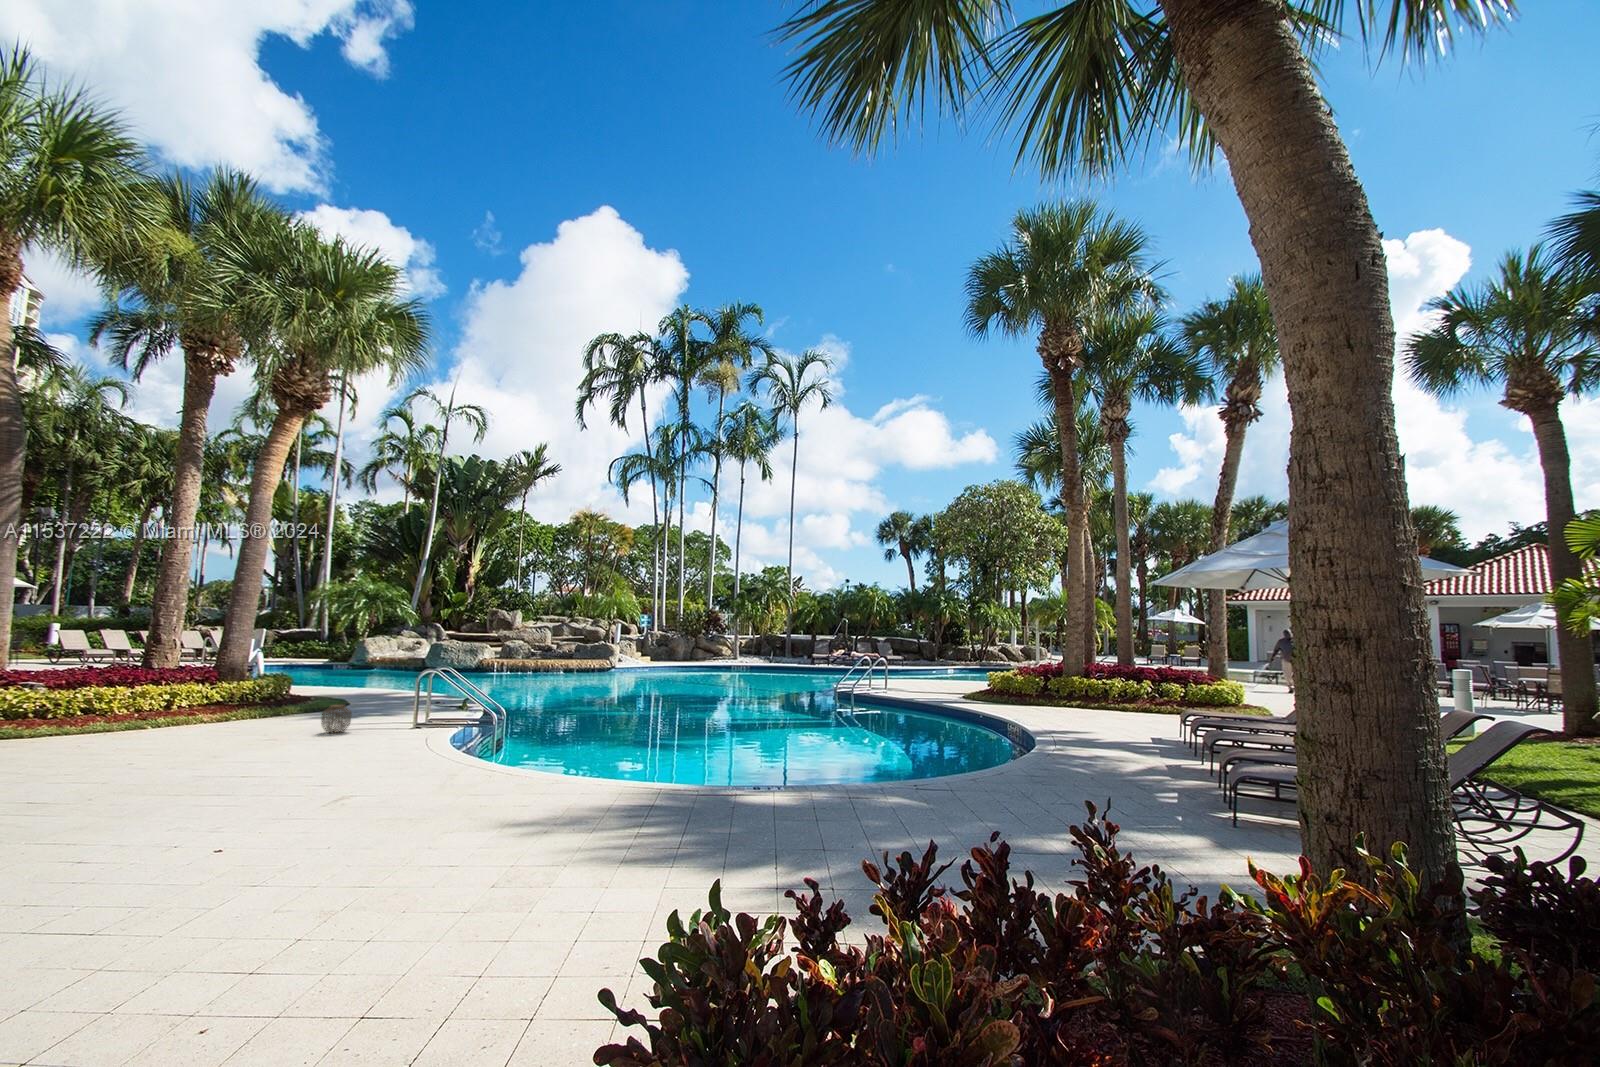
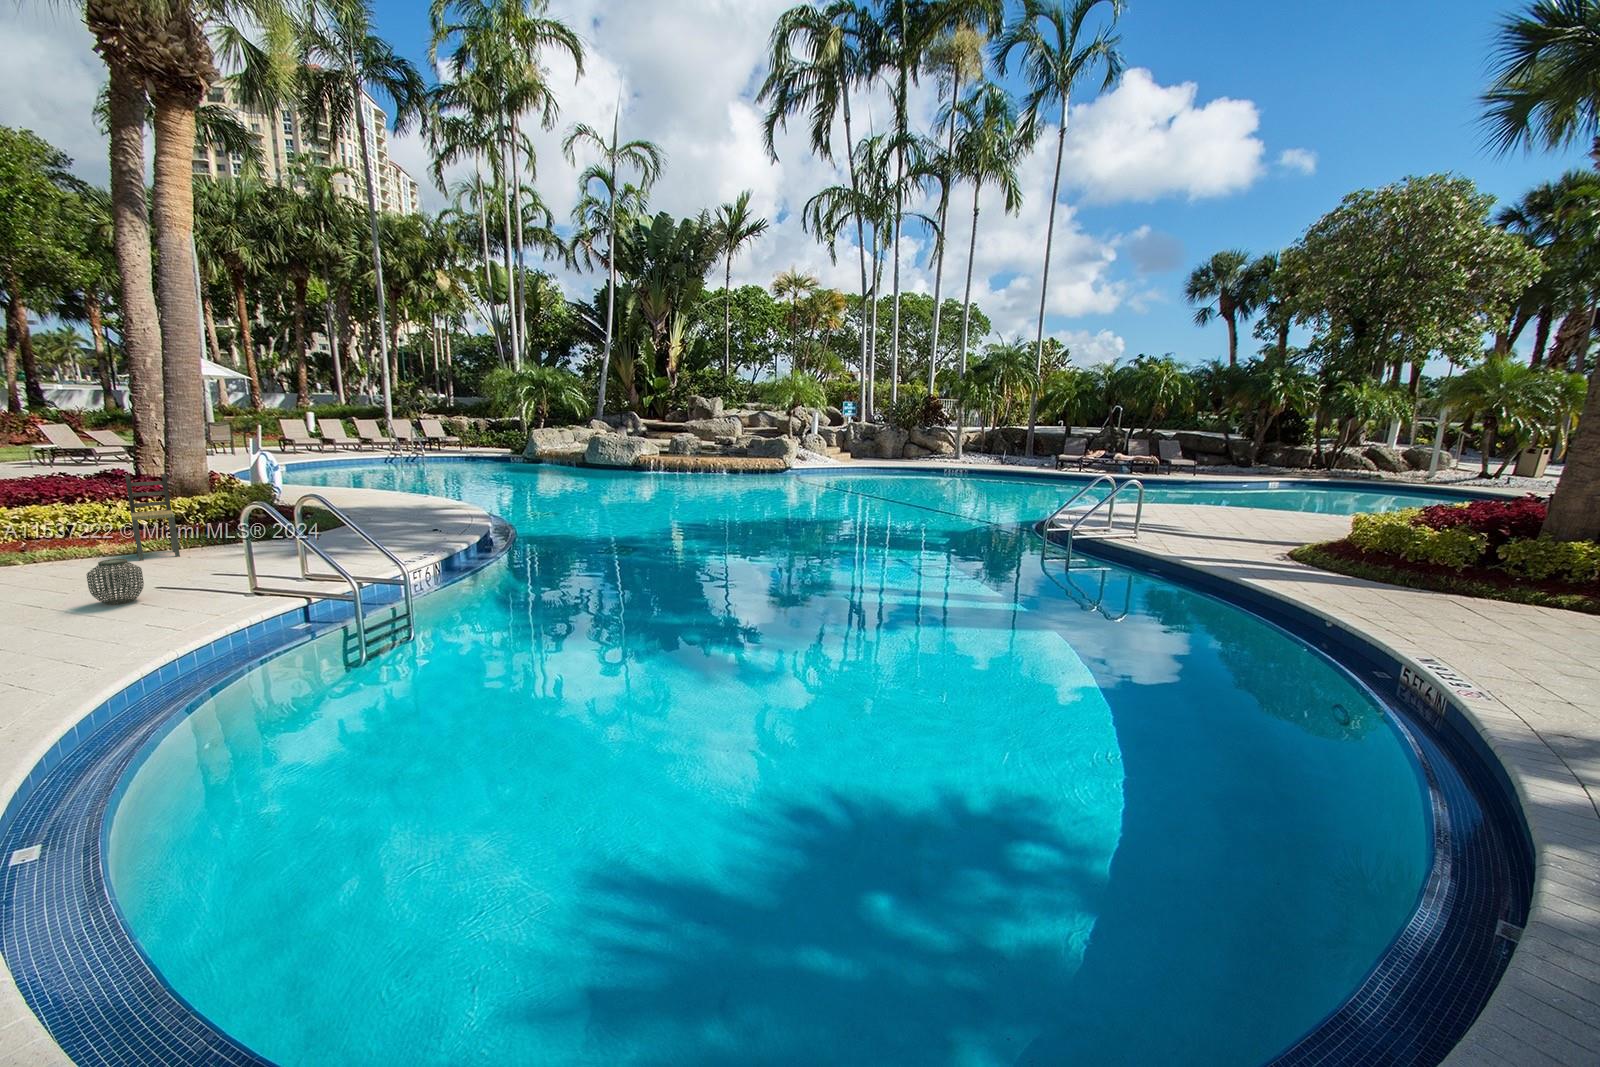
chair: none [245,659,287,721] -> present [125,474,180,561]

